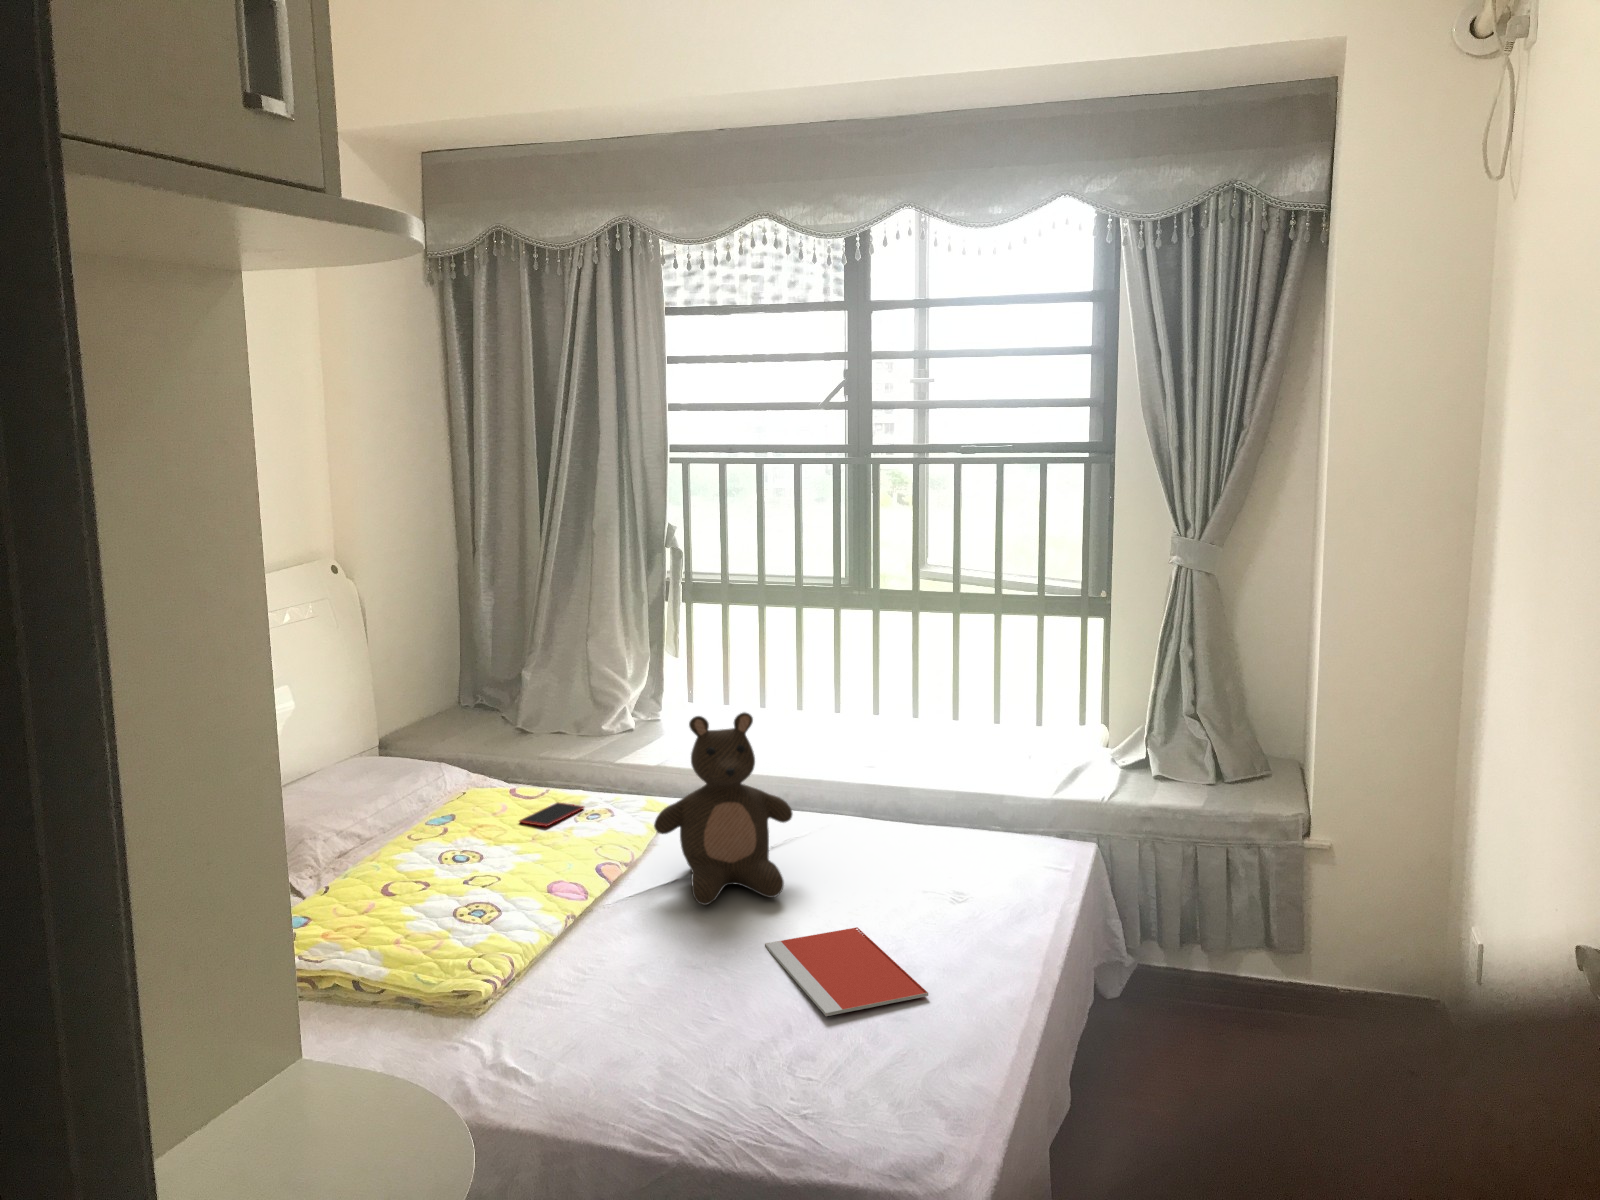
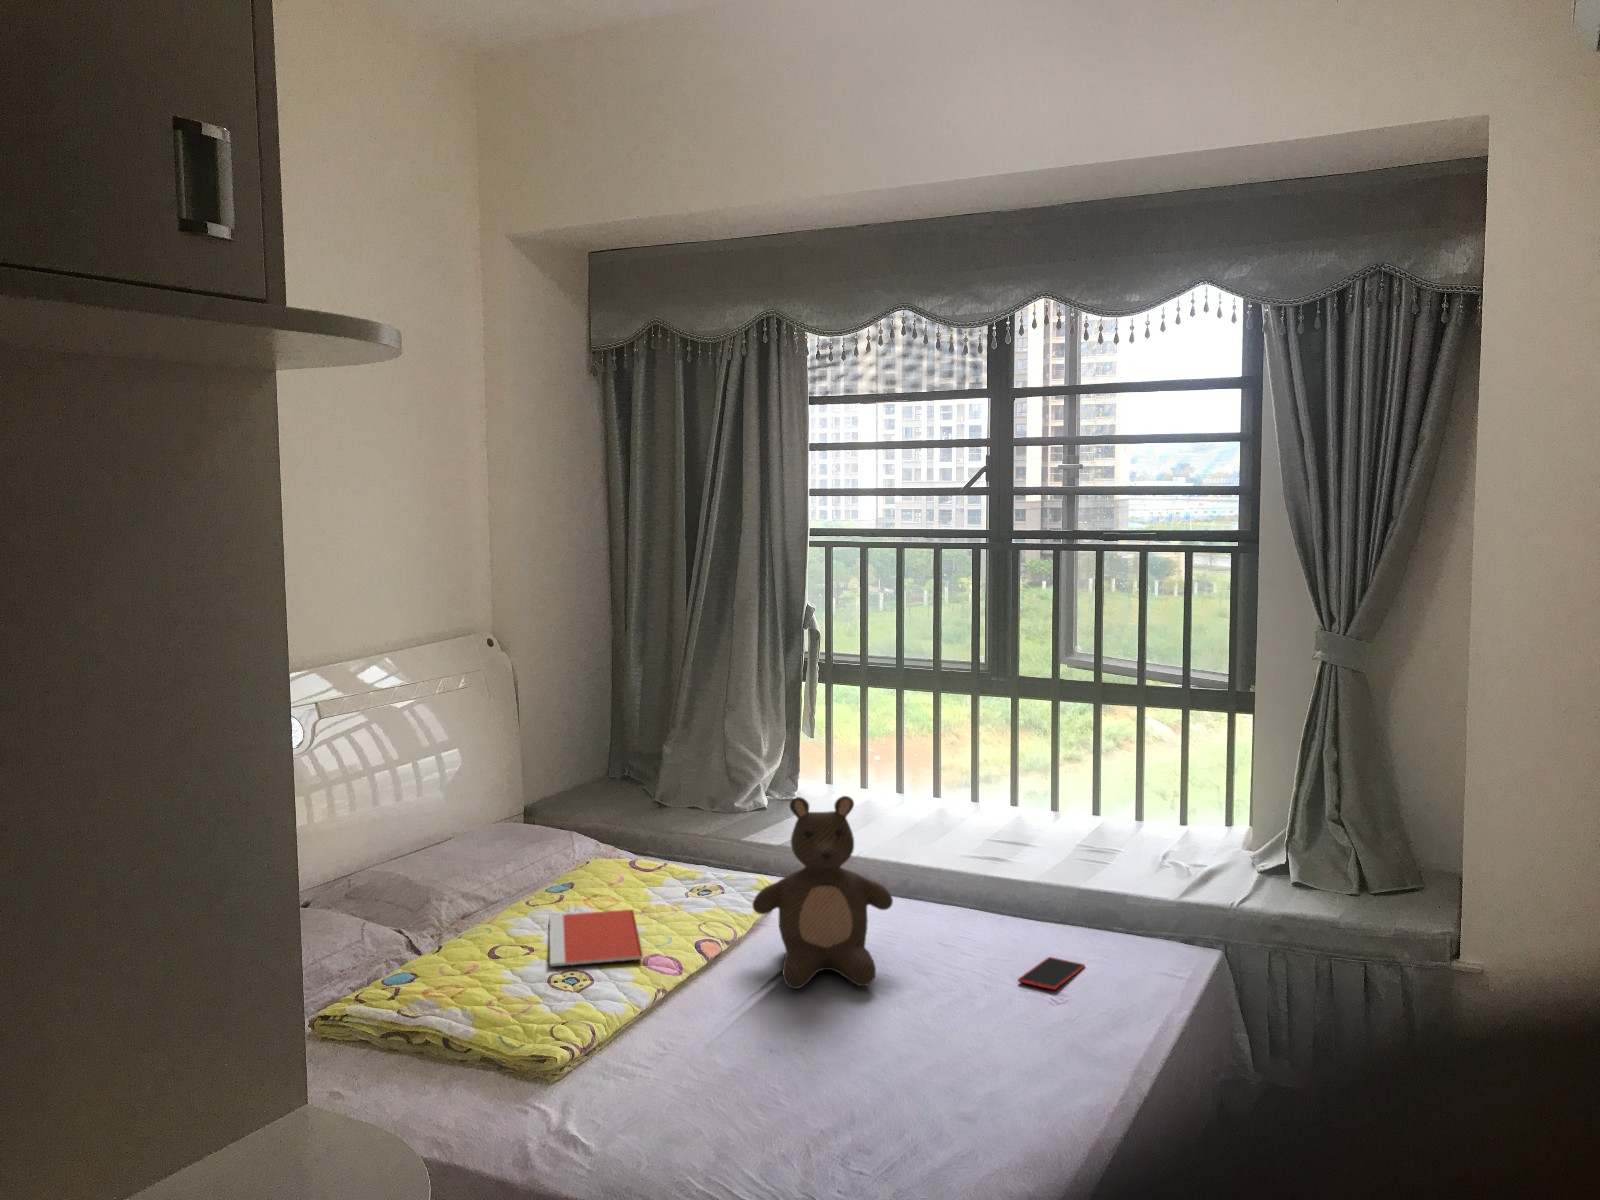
smartphone: present [519,803,584,827] -> present [1018,957,1085,990]
notebook: present [765,927,928,1016] -> present [549,910,643,966]

